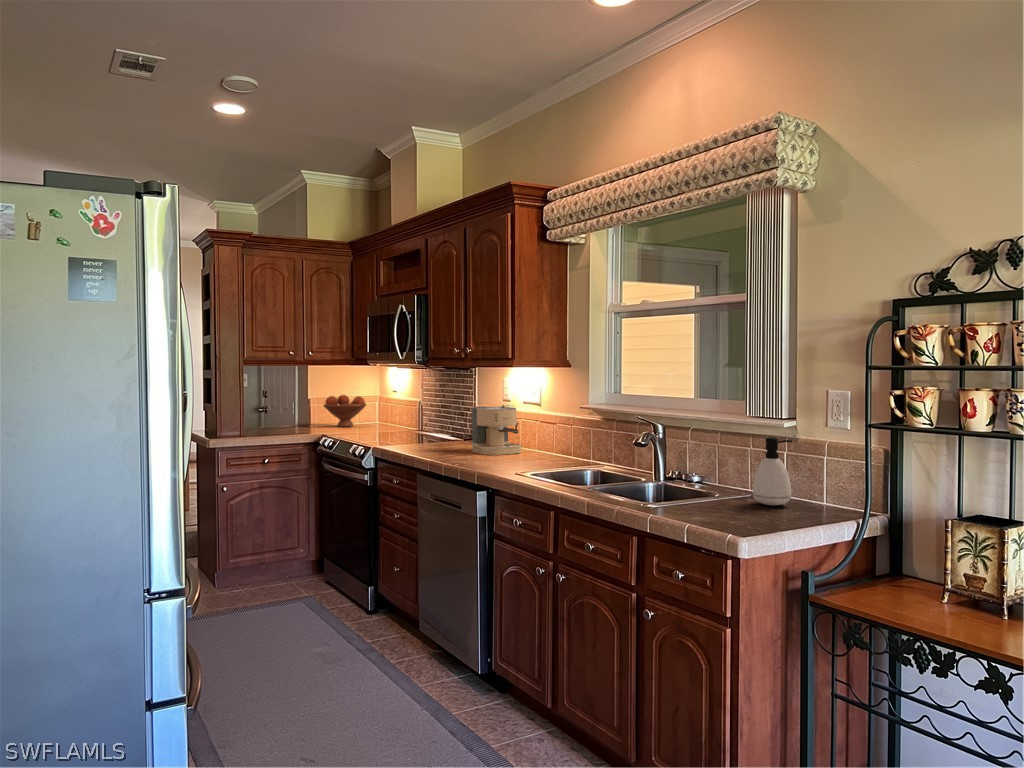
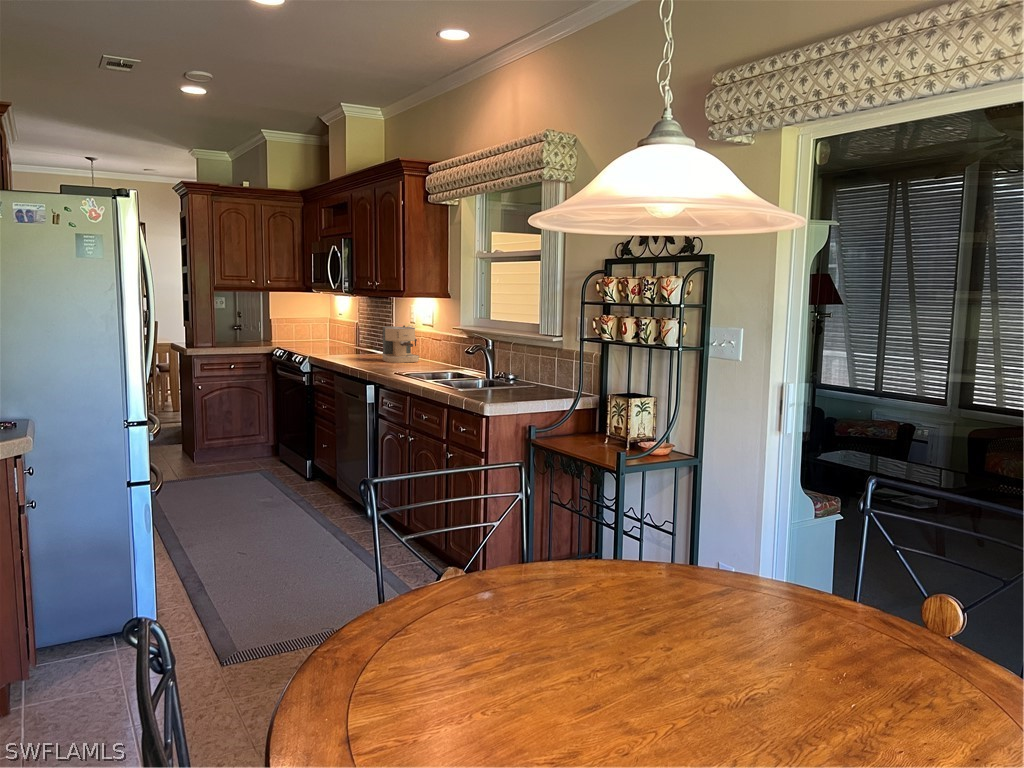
fruit bowl: present [323,395,366,427] -> none [283,316,319,342]
soap dispenser: present [753,437,792,505] -> none [529,347,554,392]

